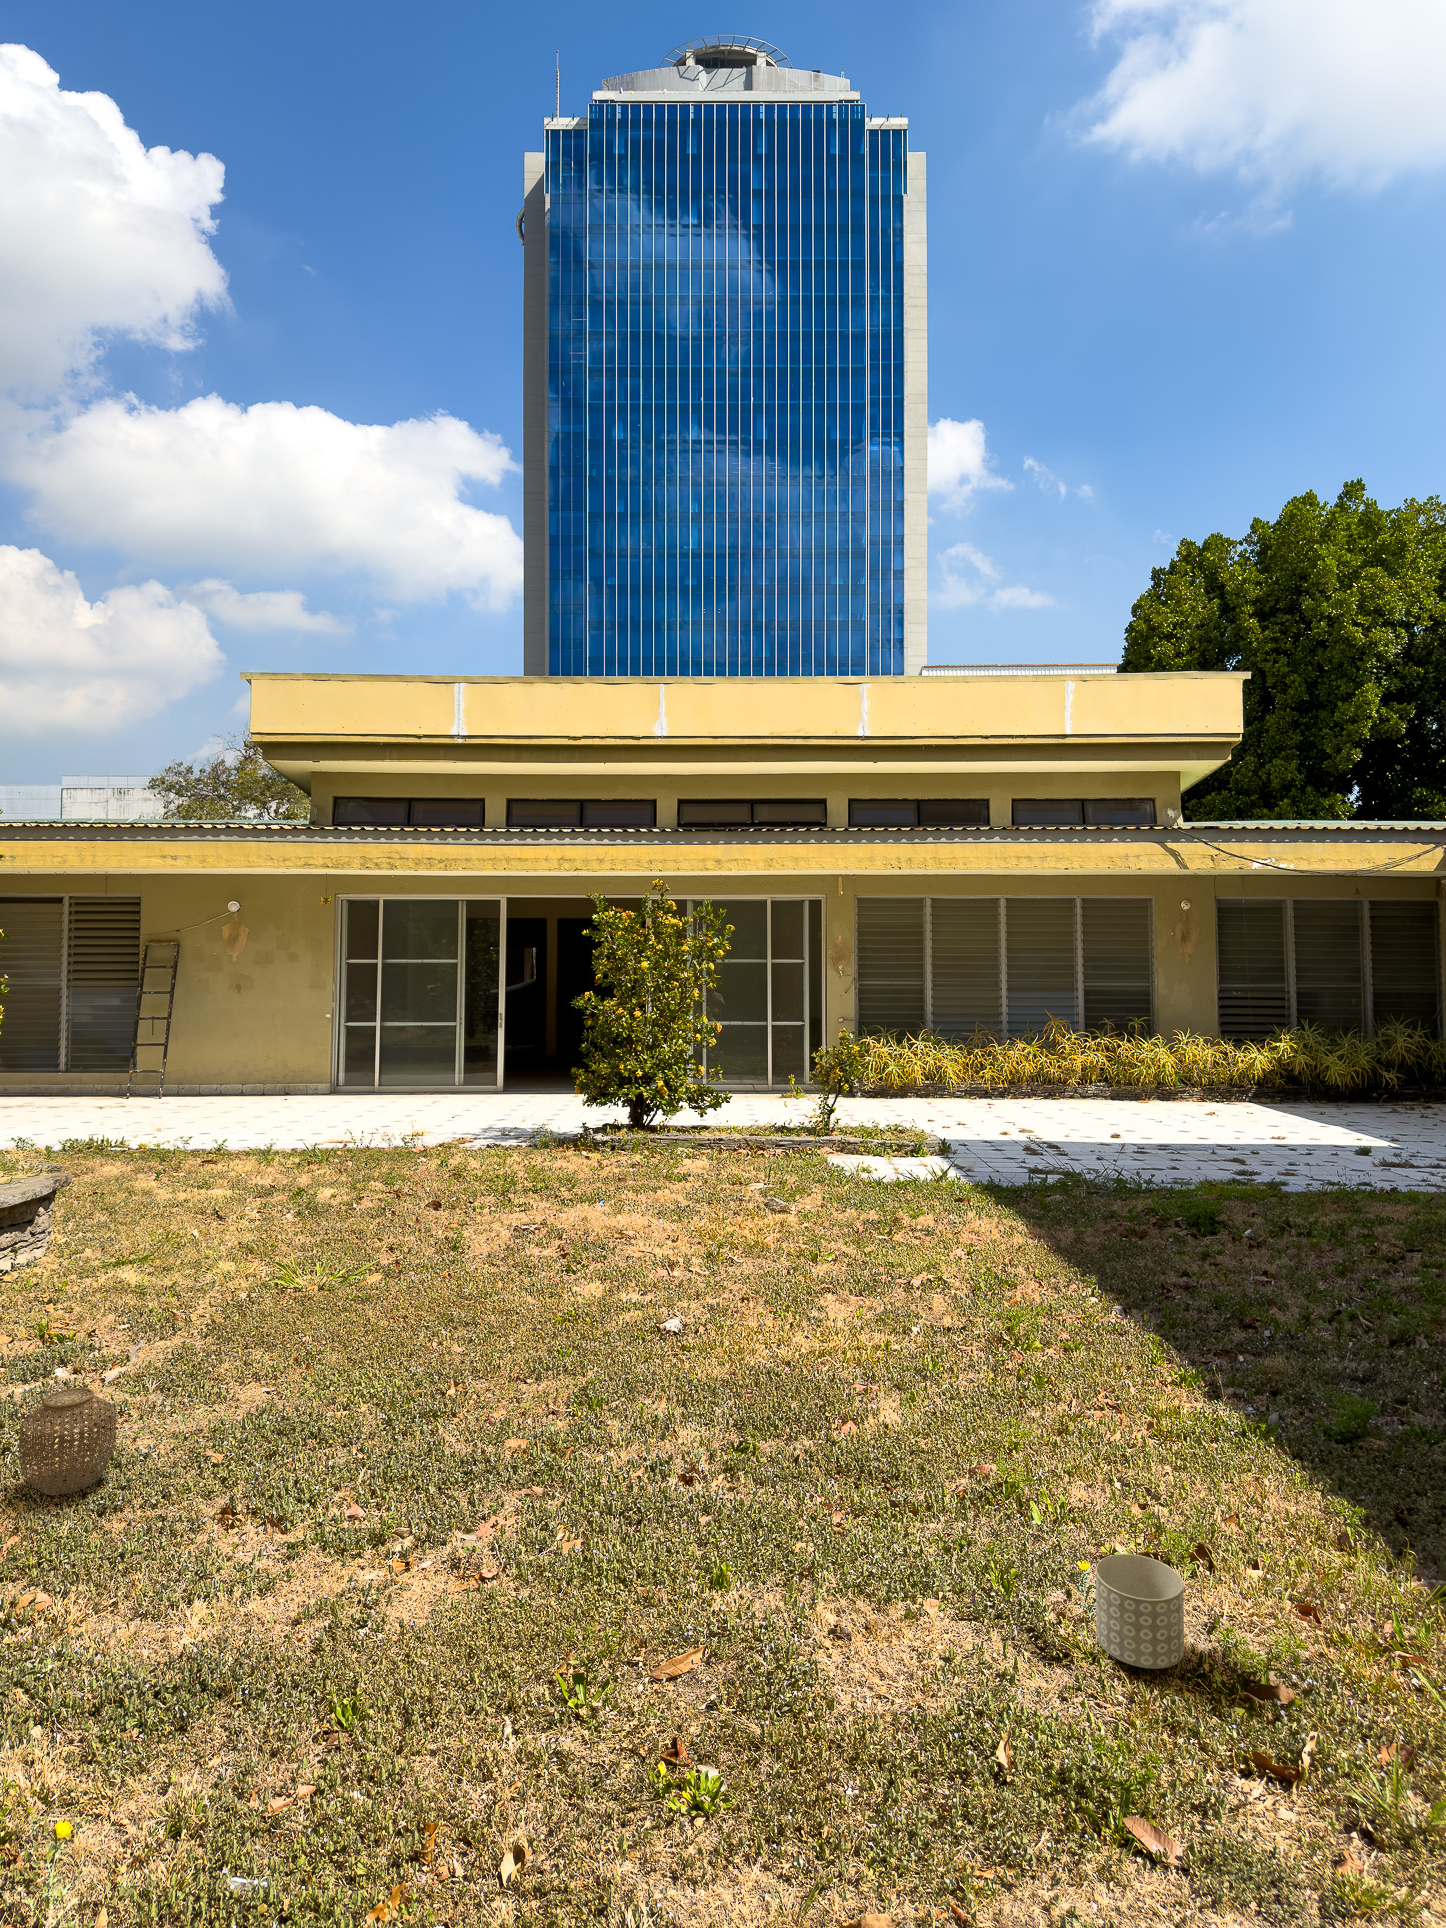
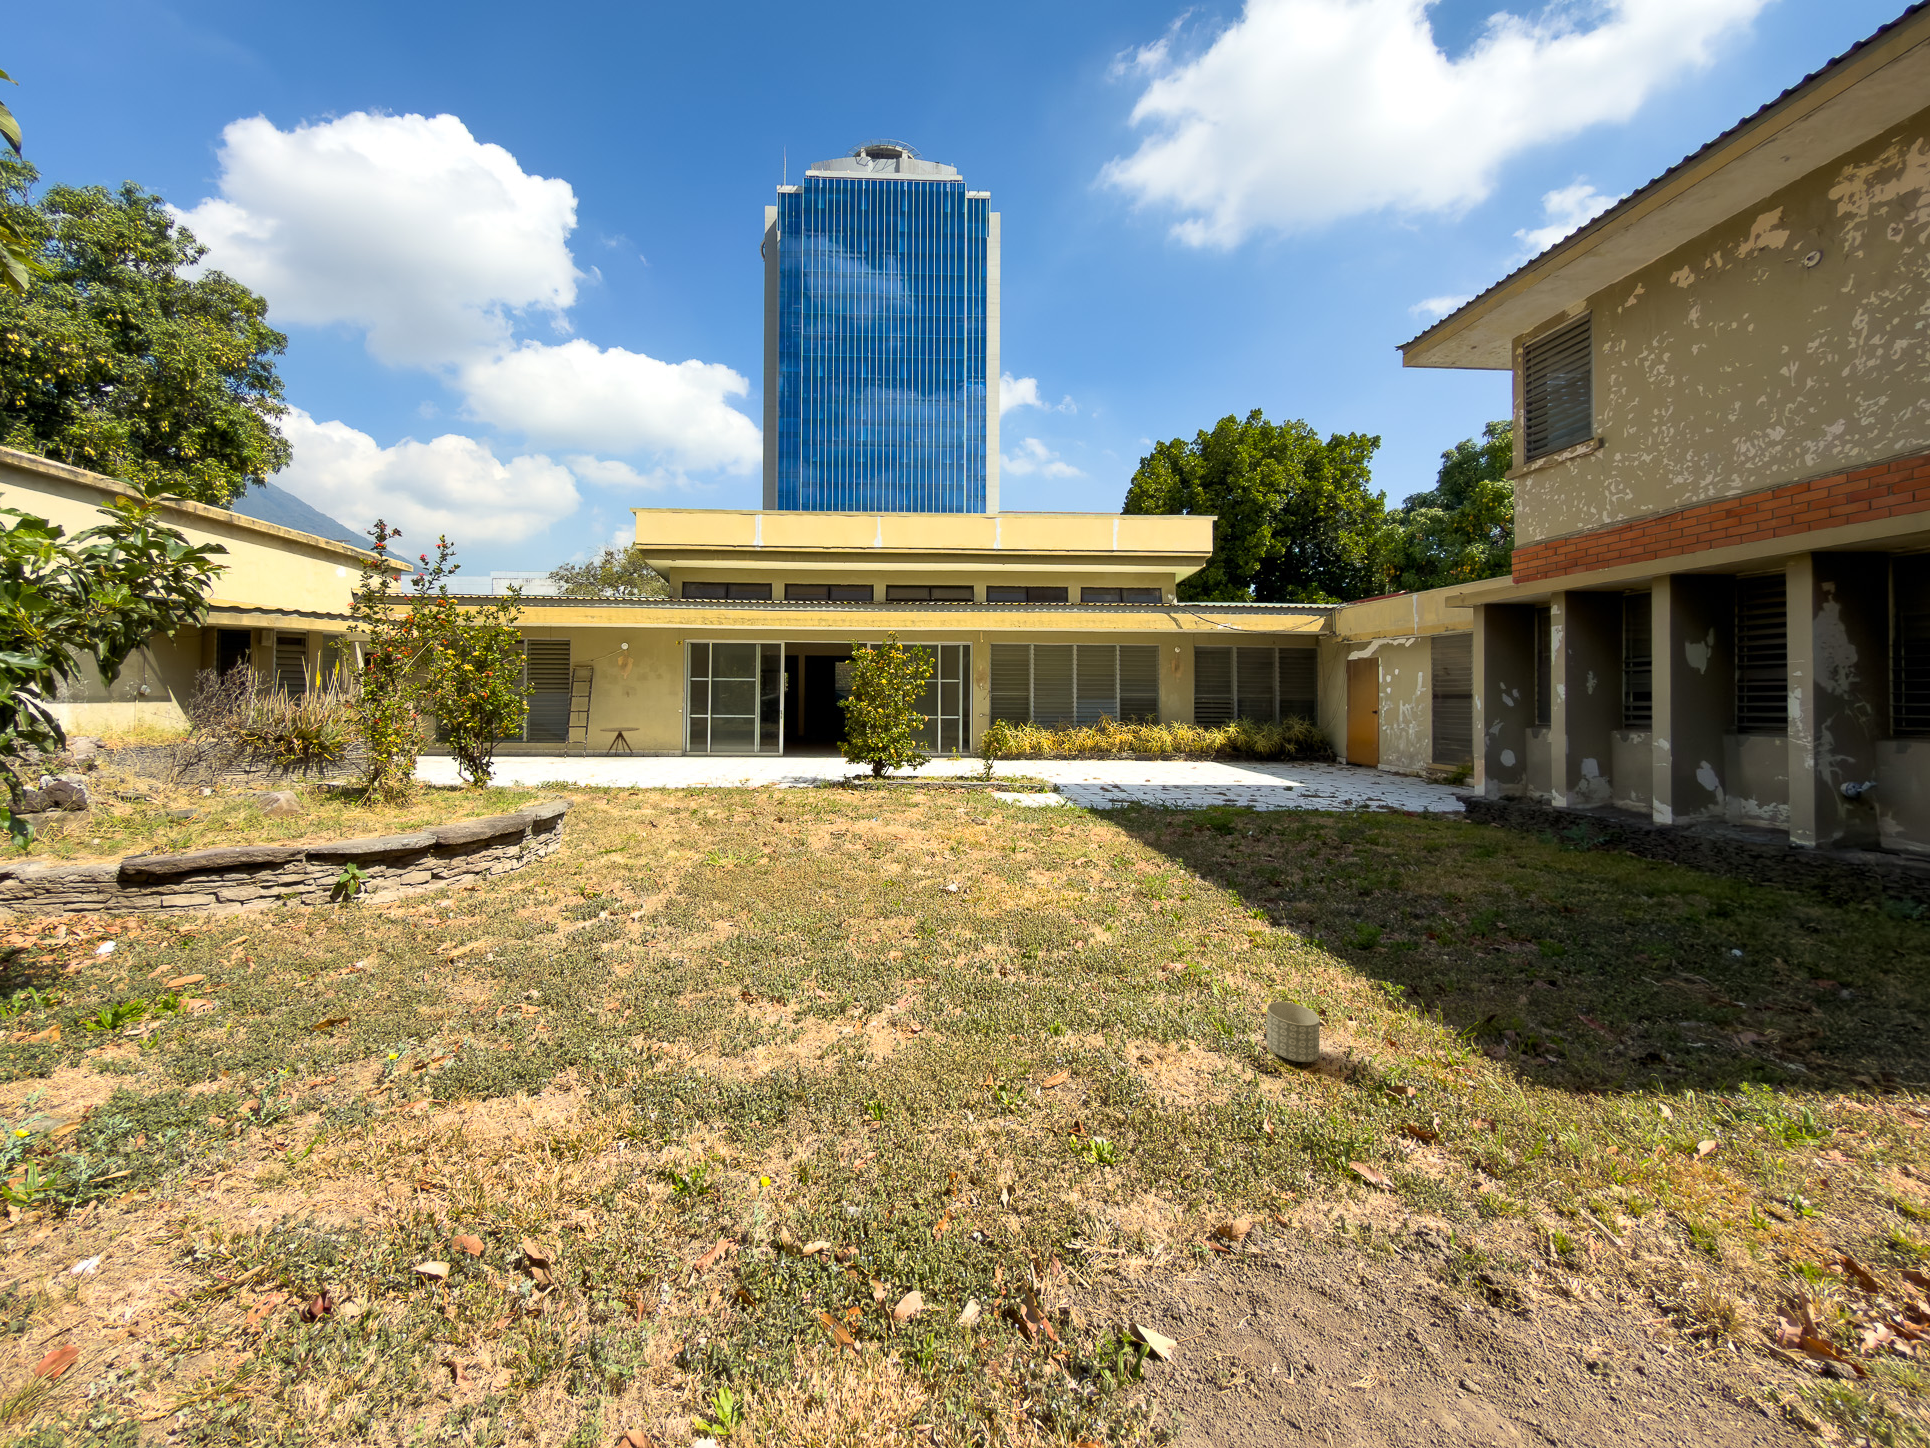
round table: none [194,1042,261,1090] -> present [600,727,640,755]
woven basket: present [19,1388,116,1495] -> none [614,922,667,983]

